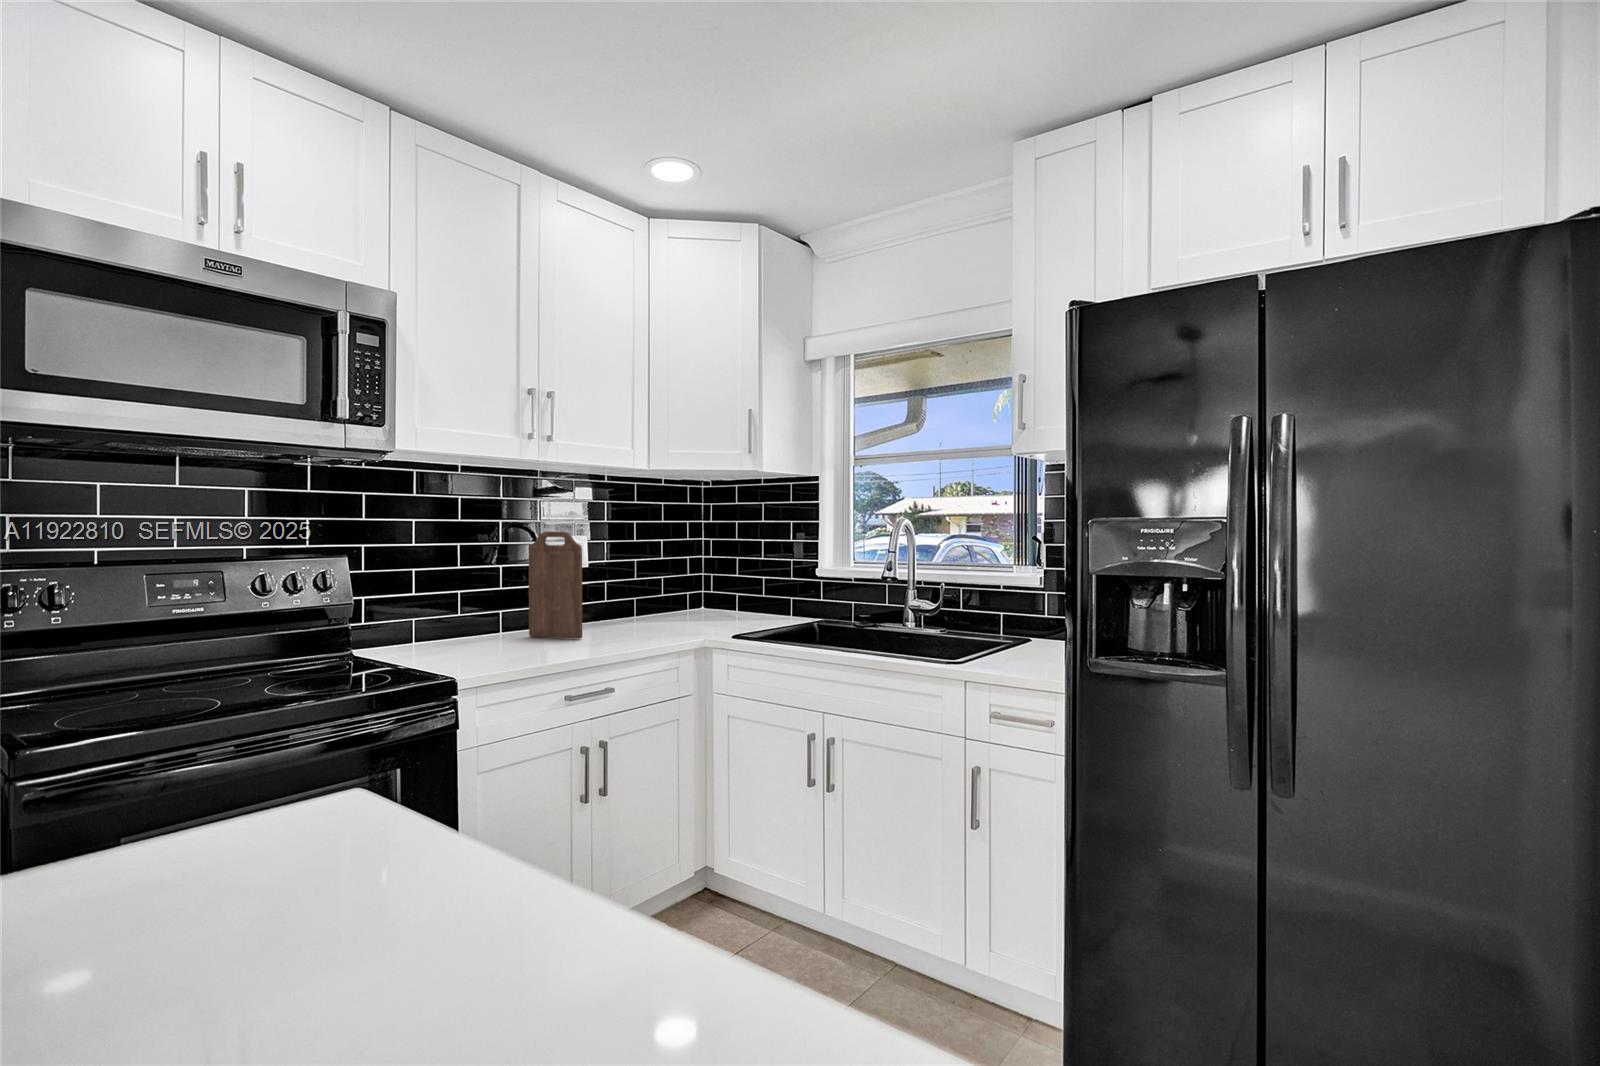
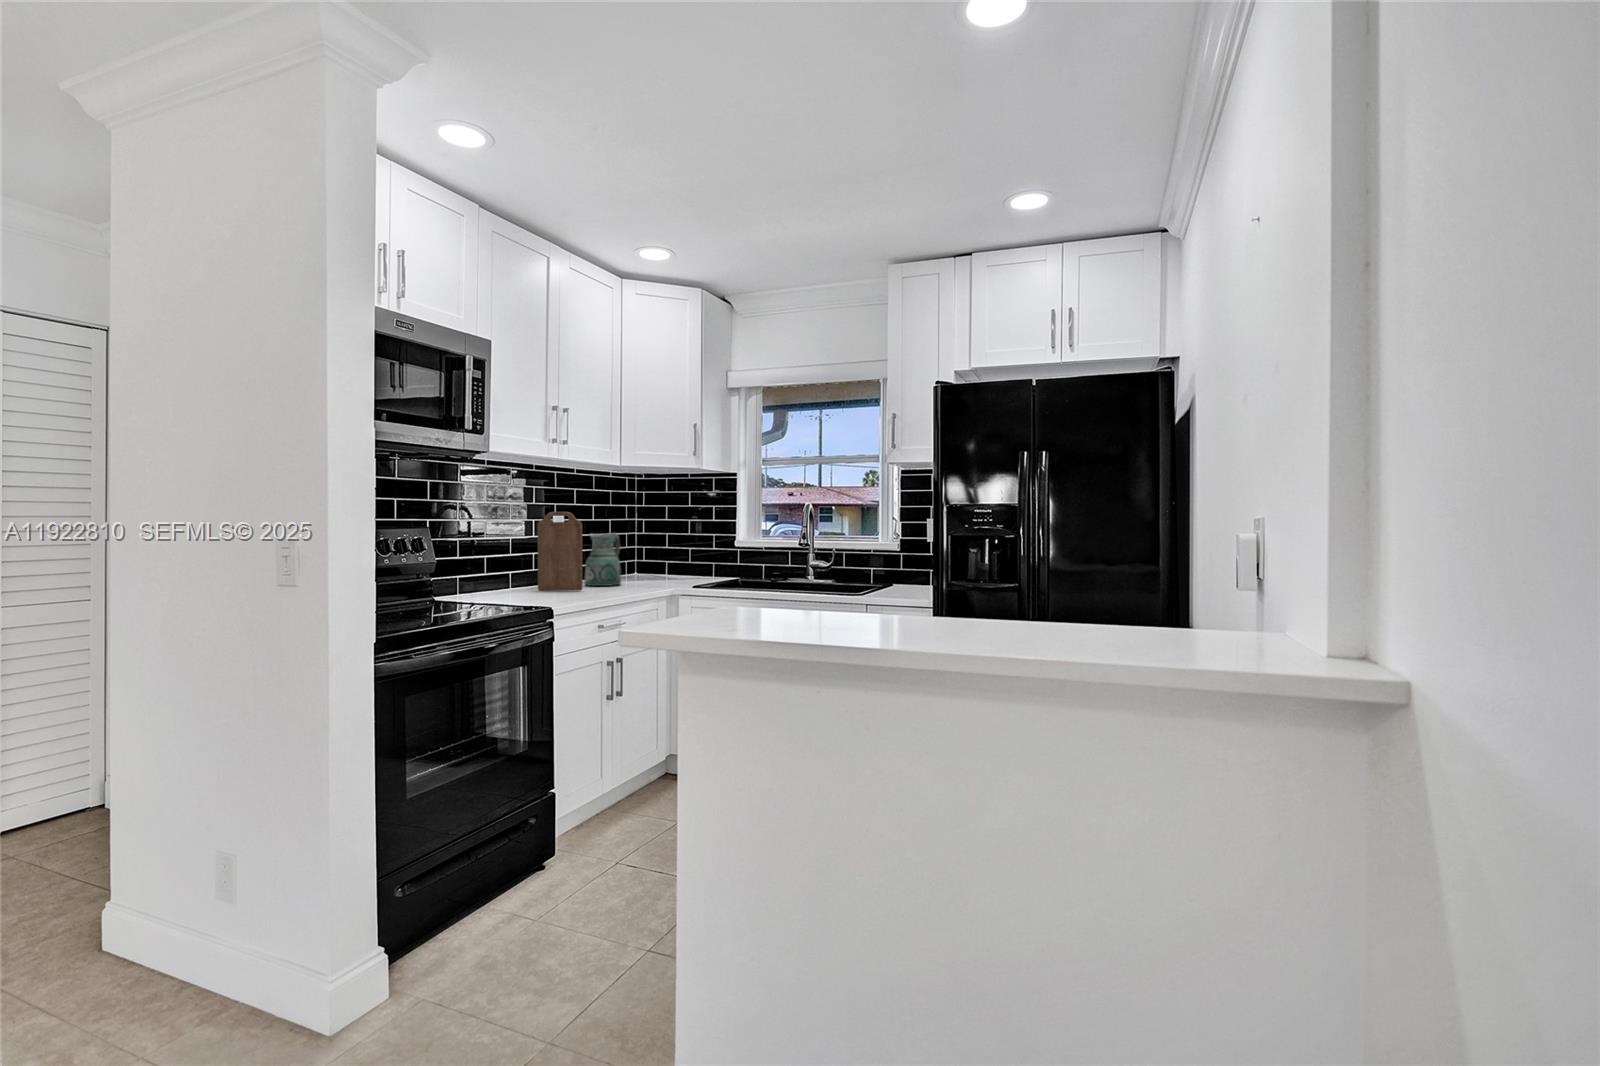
ceramic pitcher: none [602,558,656,631] -> present [585,533,621,586]

